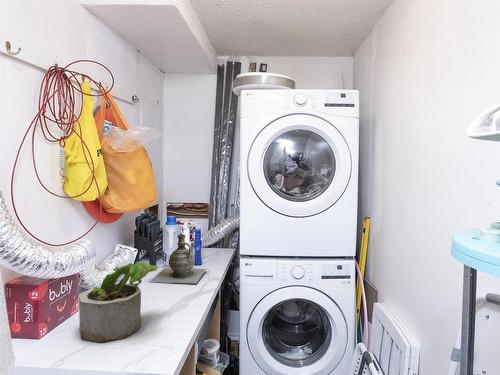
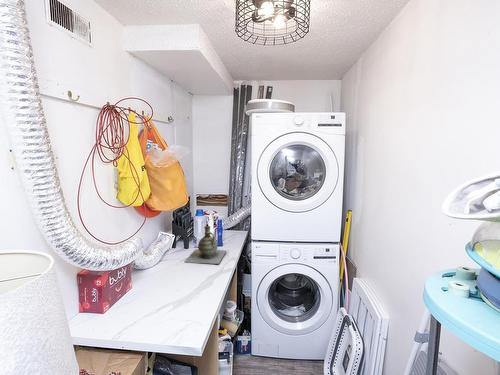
potted plant: present [79,262,158,342] -> none [131,256,190,318]

